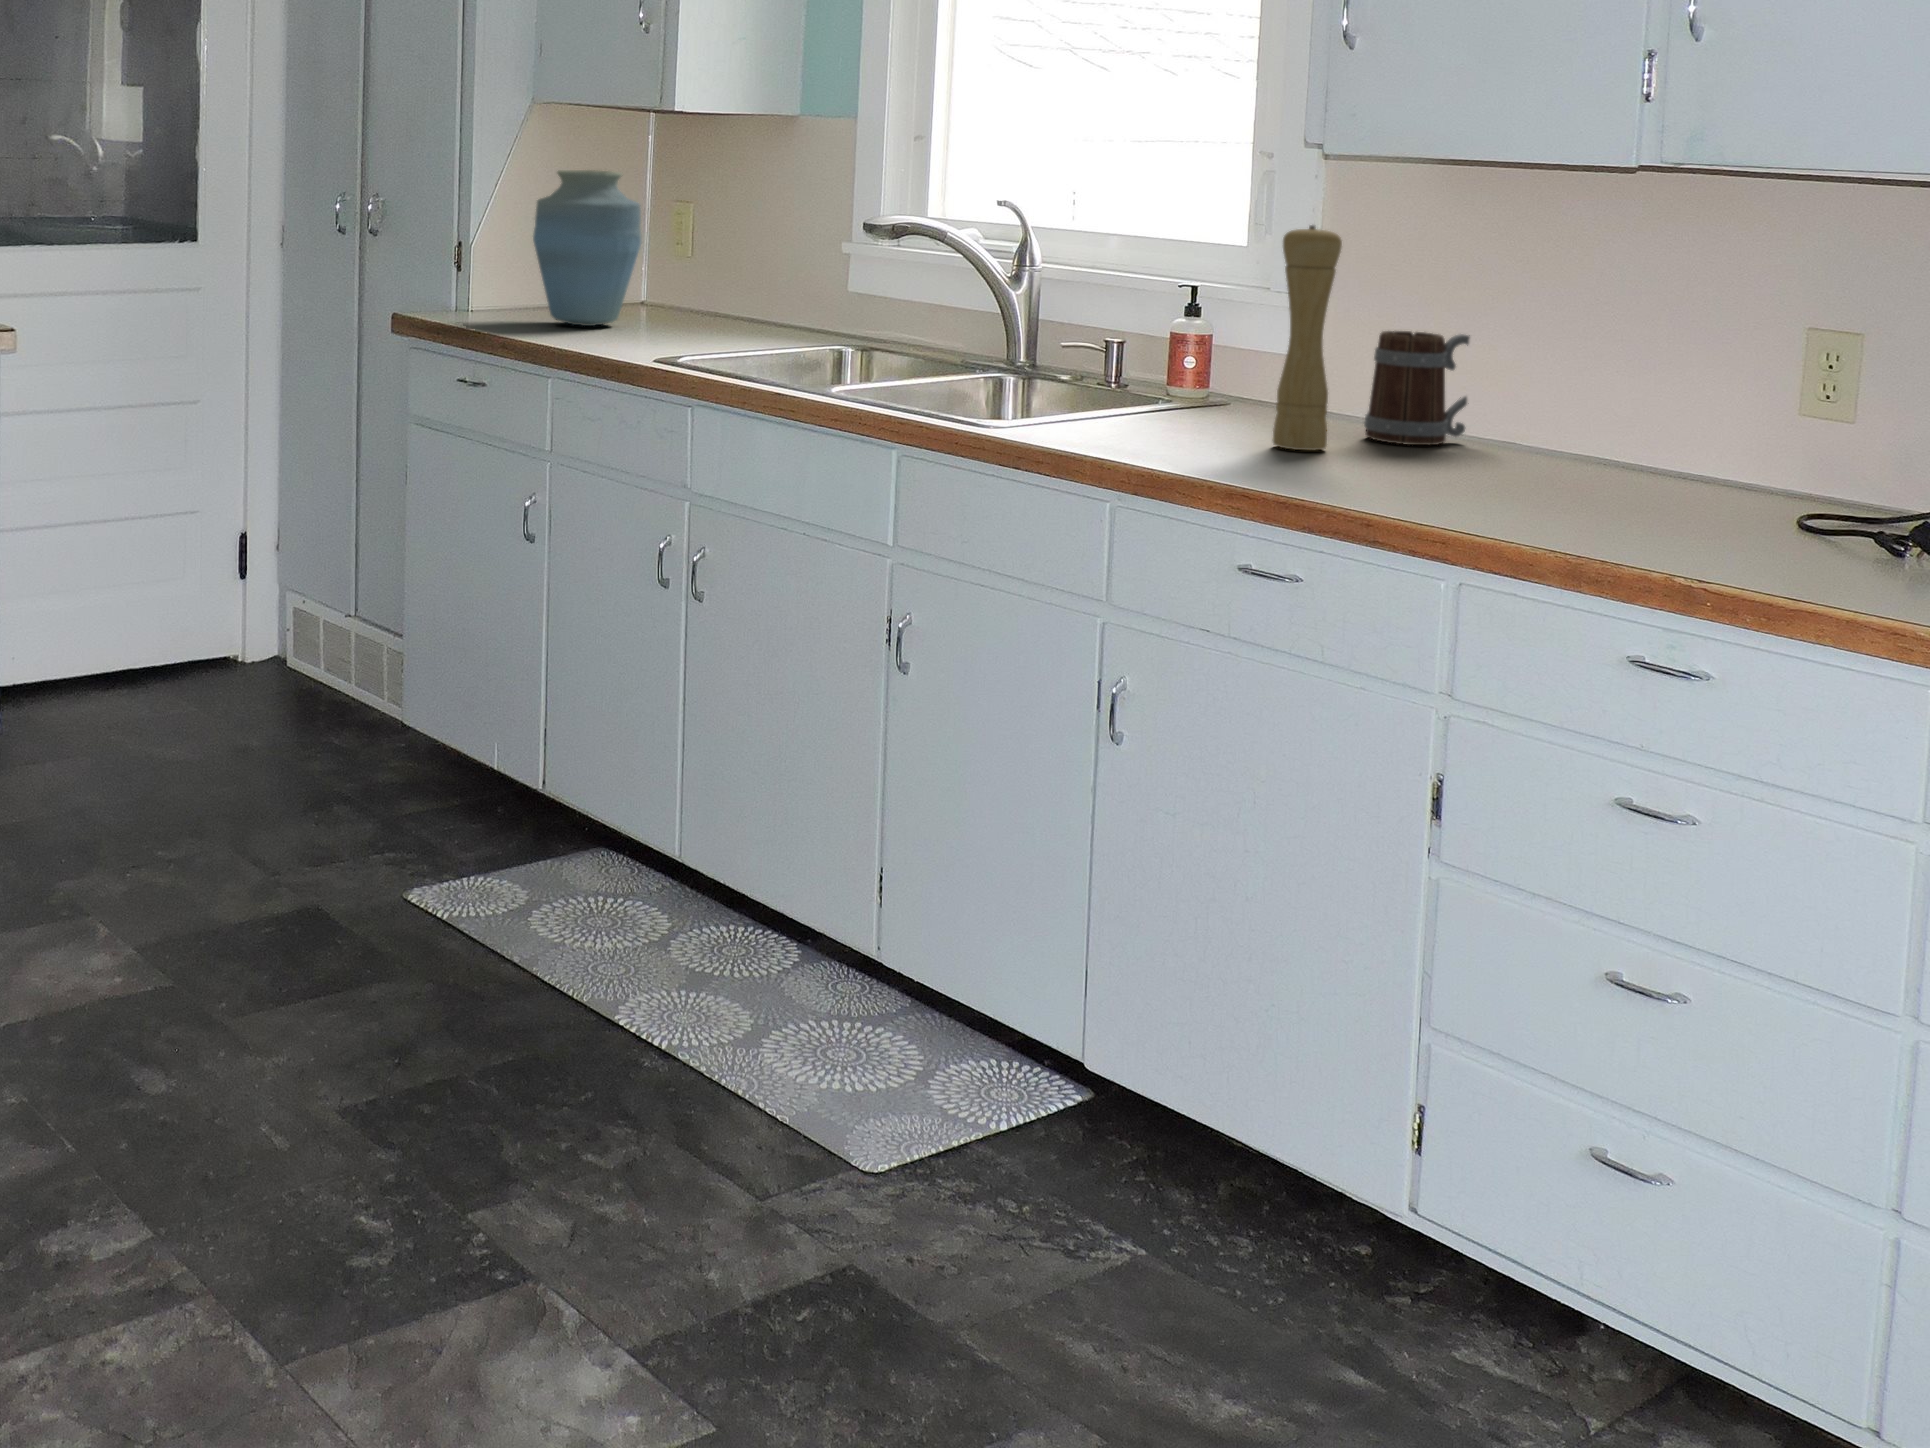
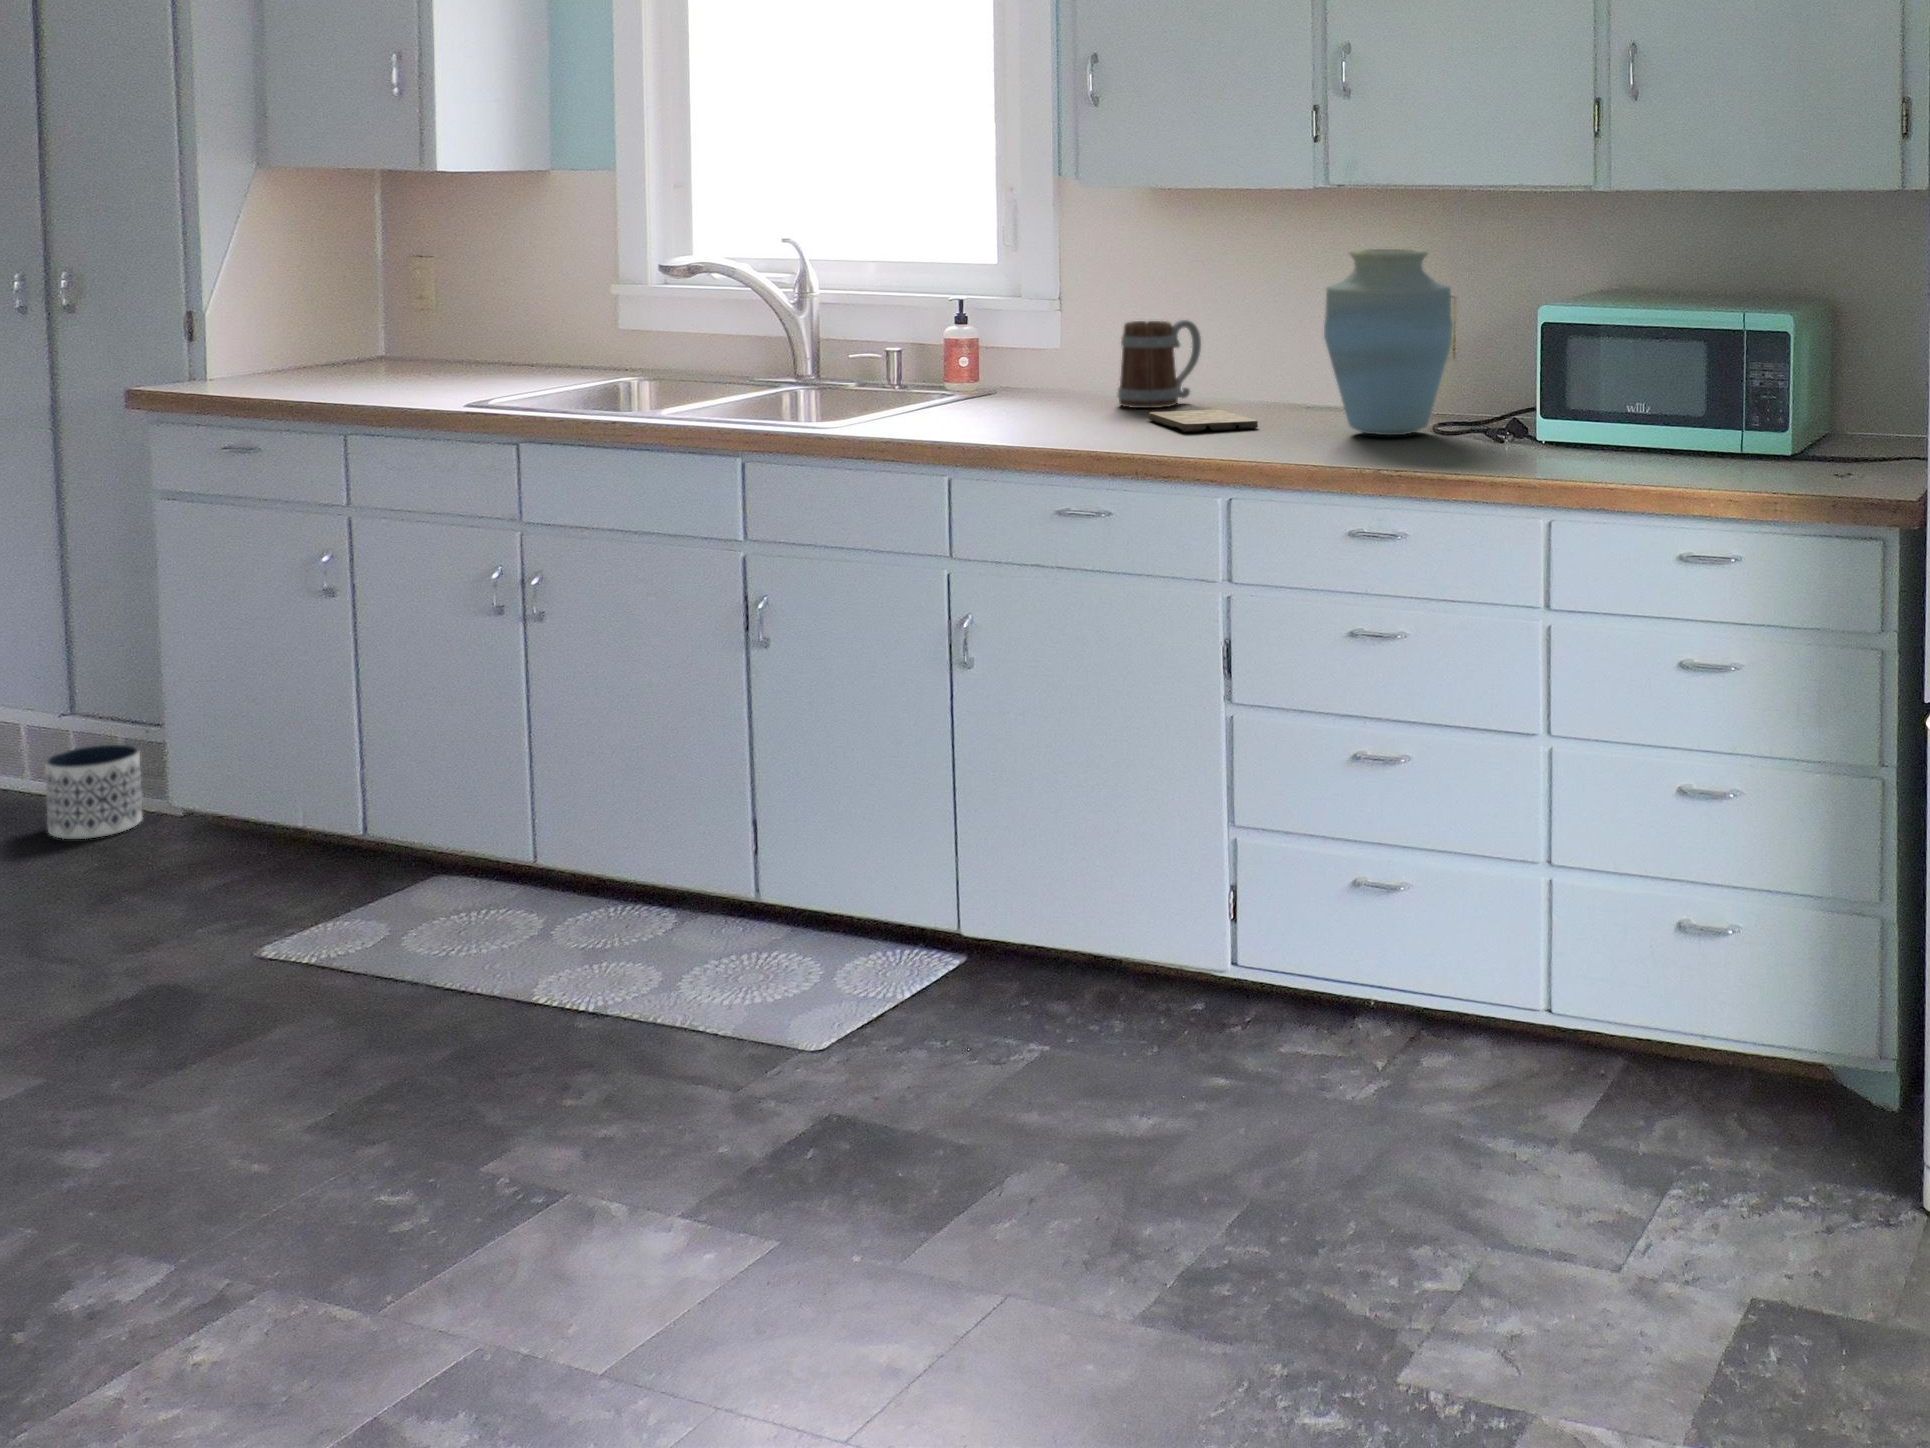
vase: present [533,170,641,326] -> present [1324,249,1453,435]
pepper mill: present [1272,225,1342,451] -> none [1055,244,1100,420]
cutting board: none [1387,450,1530,488] -> present [1149,409,1258,432]
planter: none [311,653,391,742] -> present [45,745,142,839]

